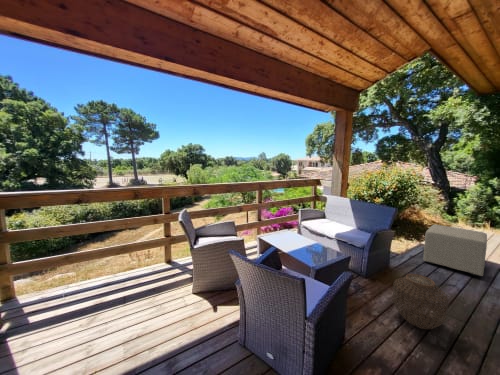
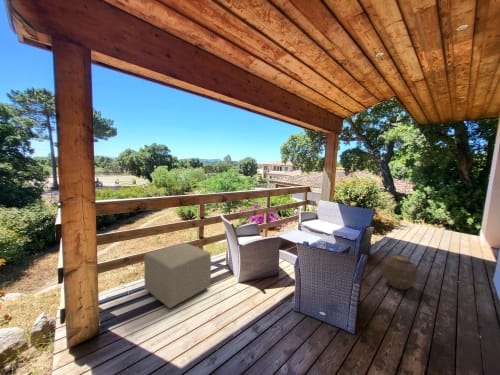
ottoman: present [423,225,487,276] -> present [144,243,211,308]

